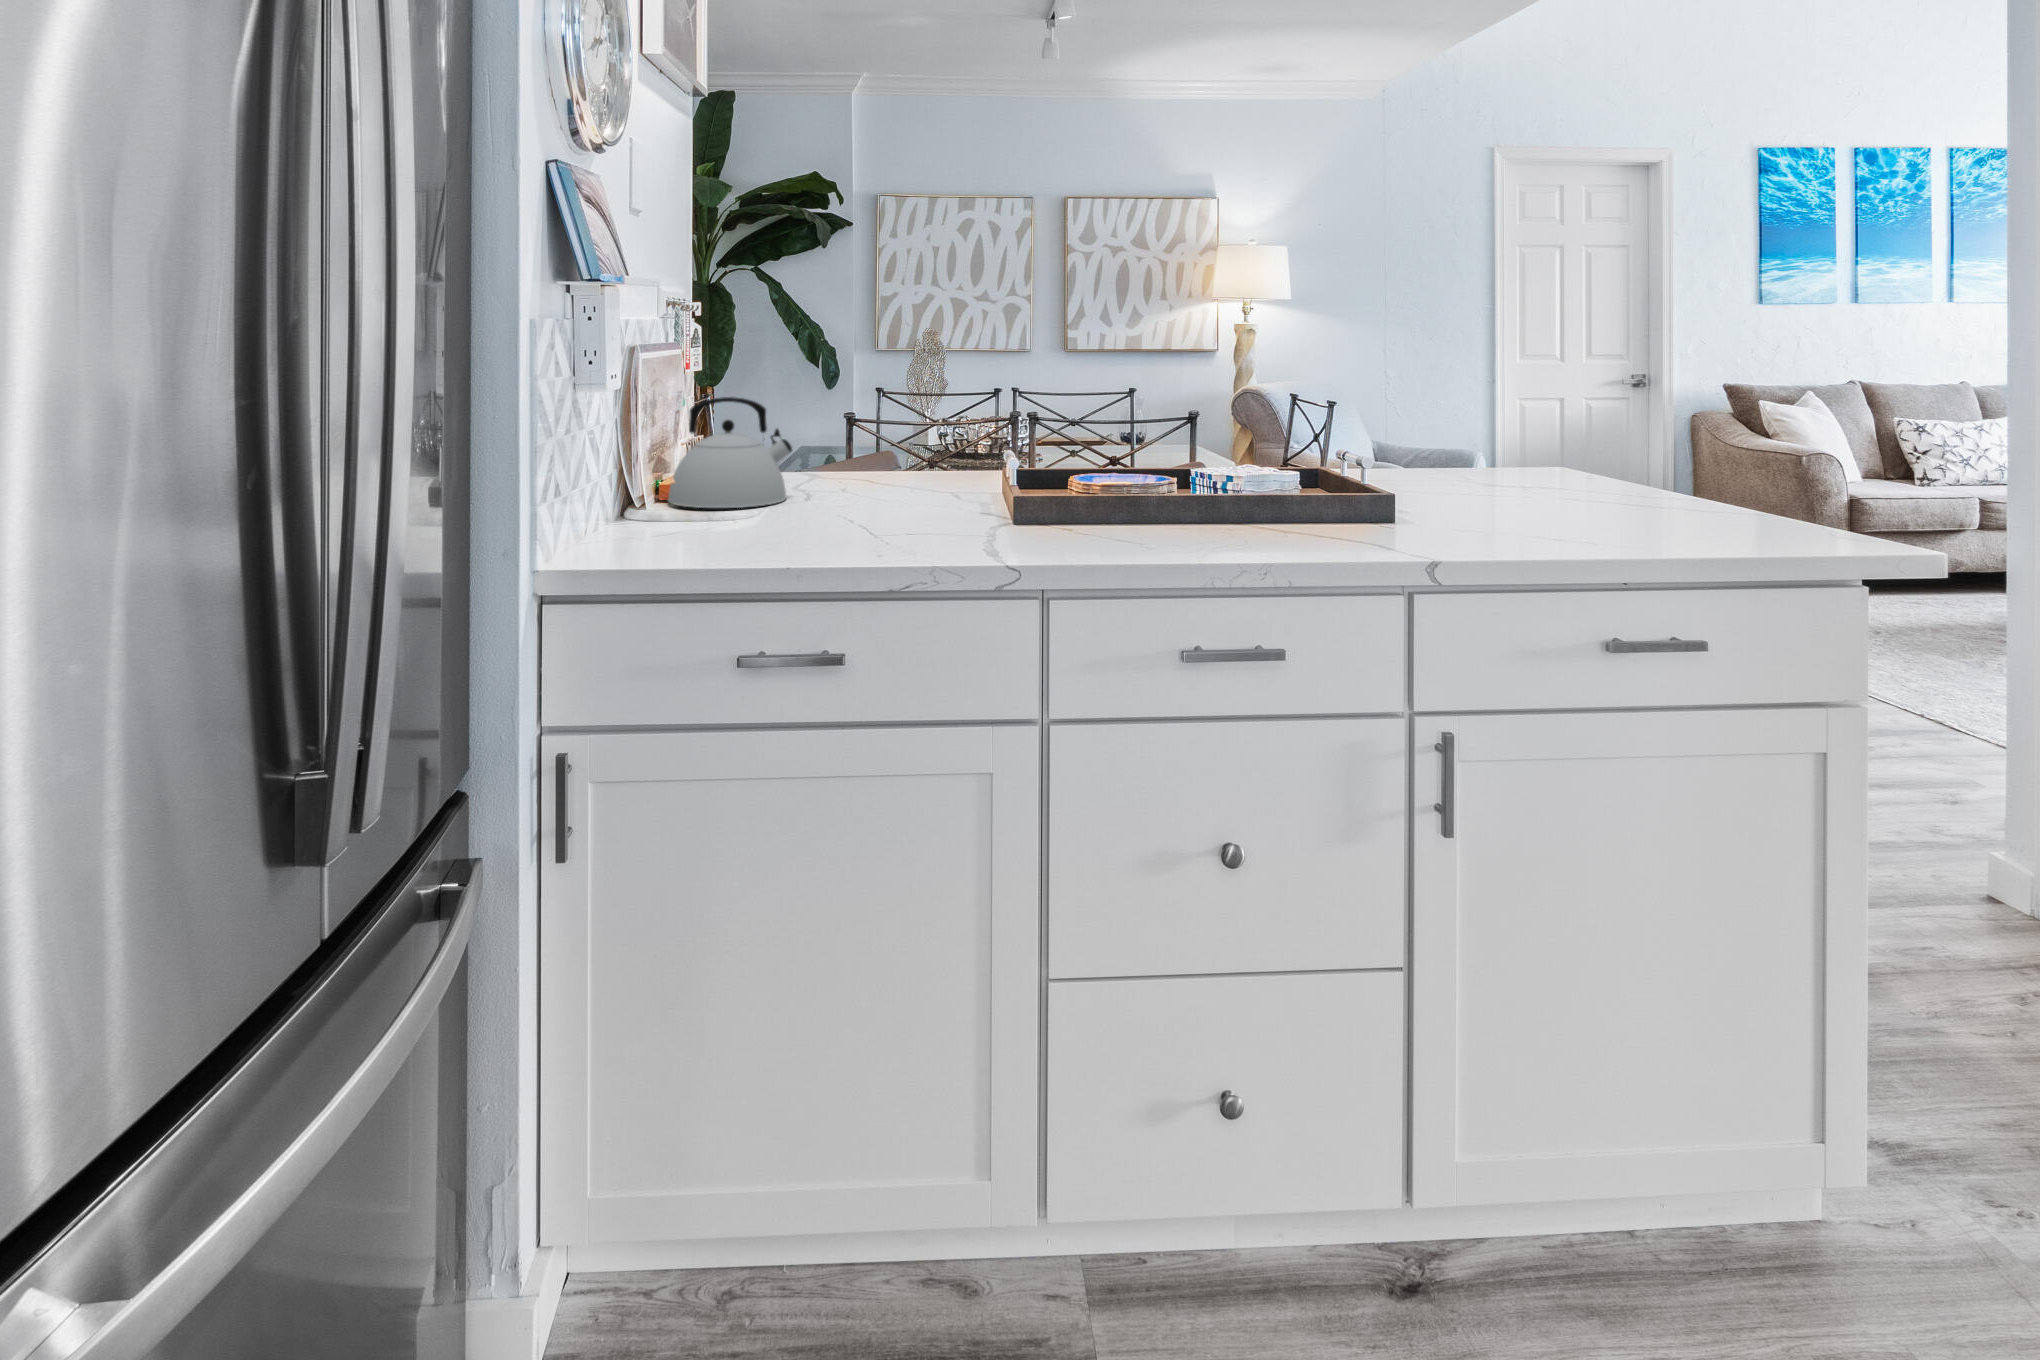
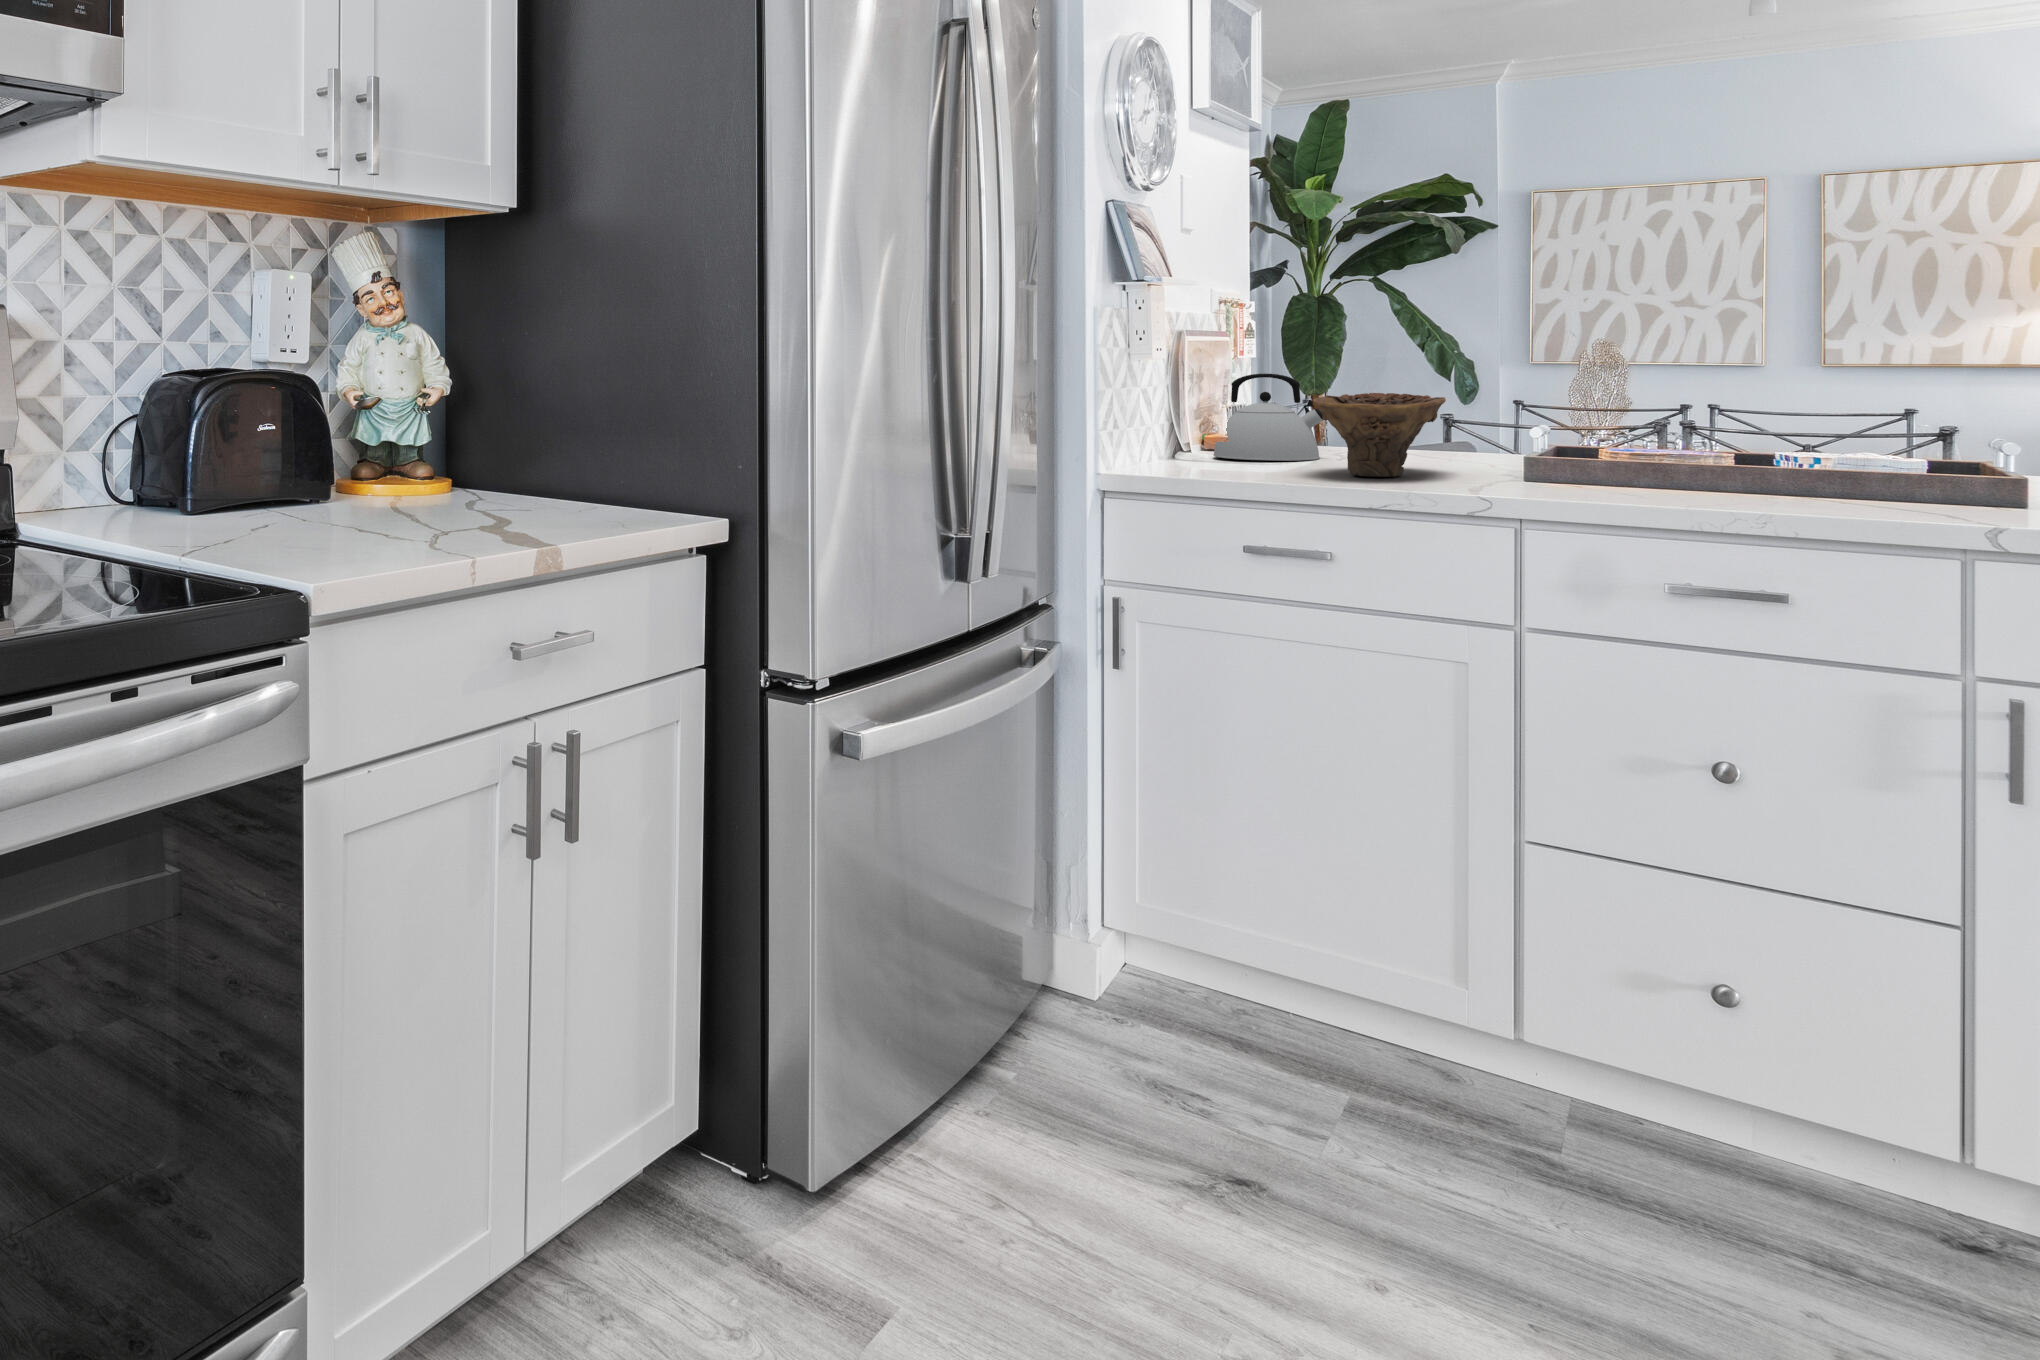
bowl: none [802,426,940,538] -> present [1313,393,1446,477]

